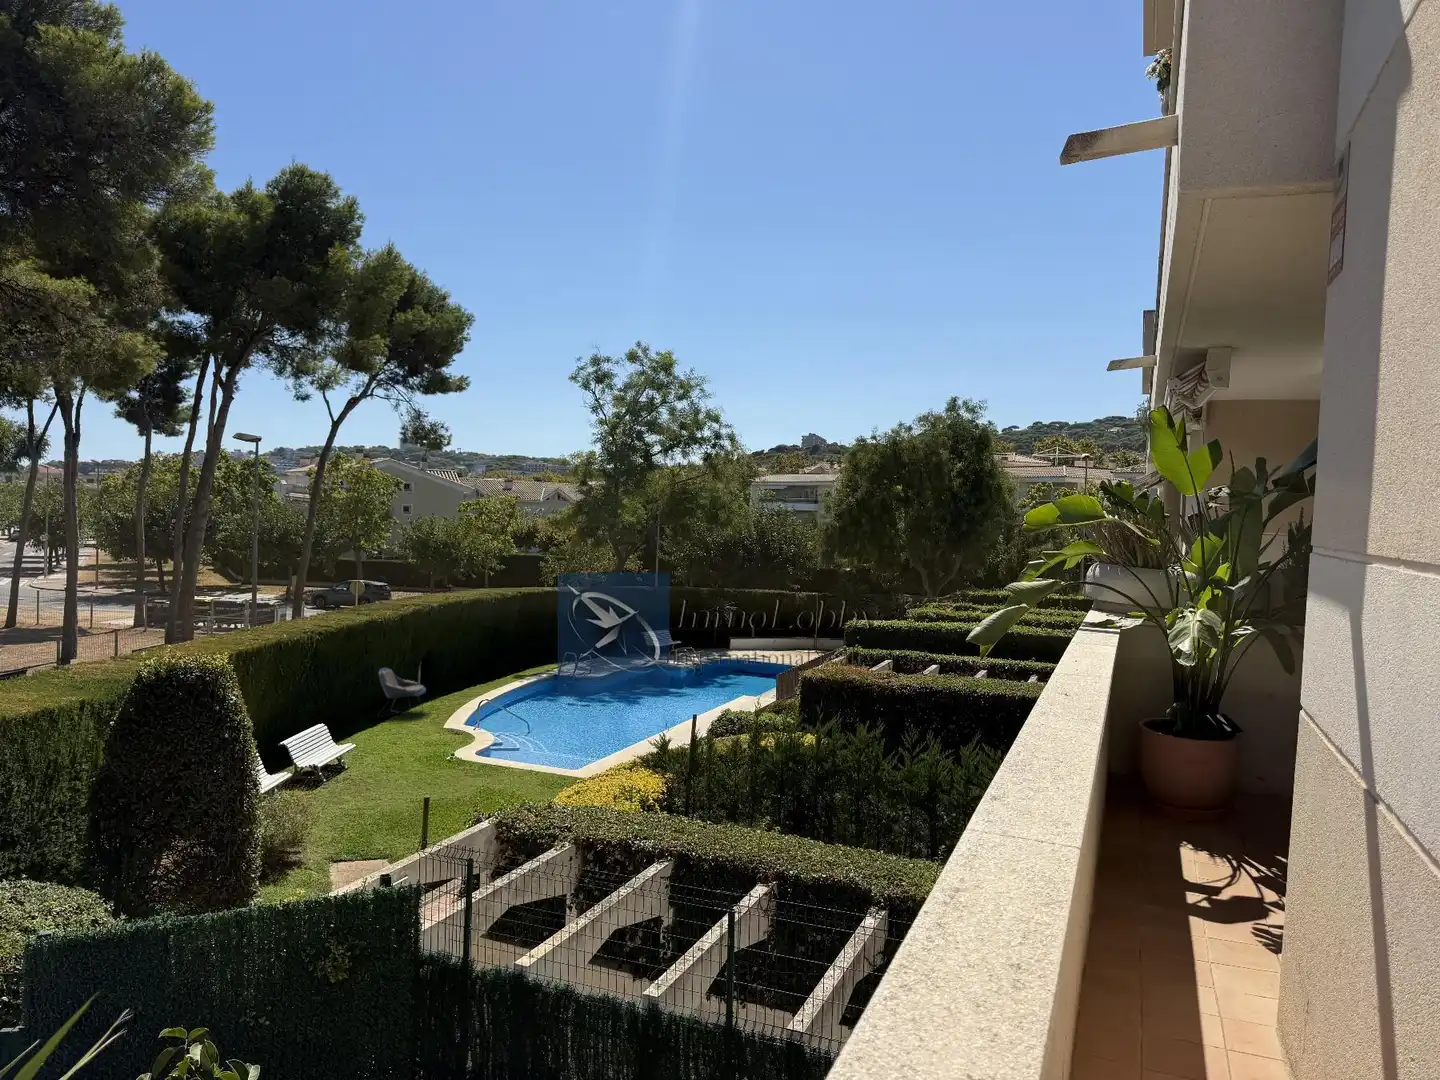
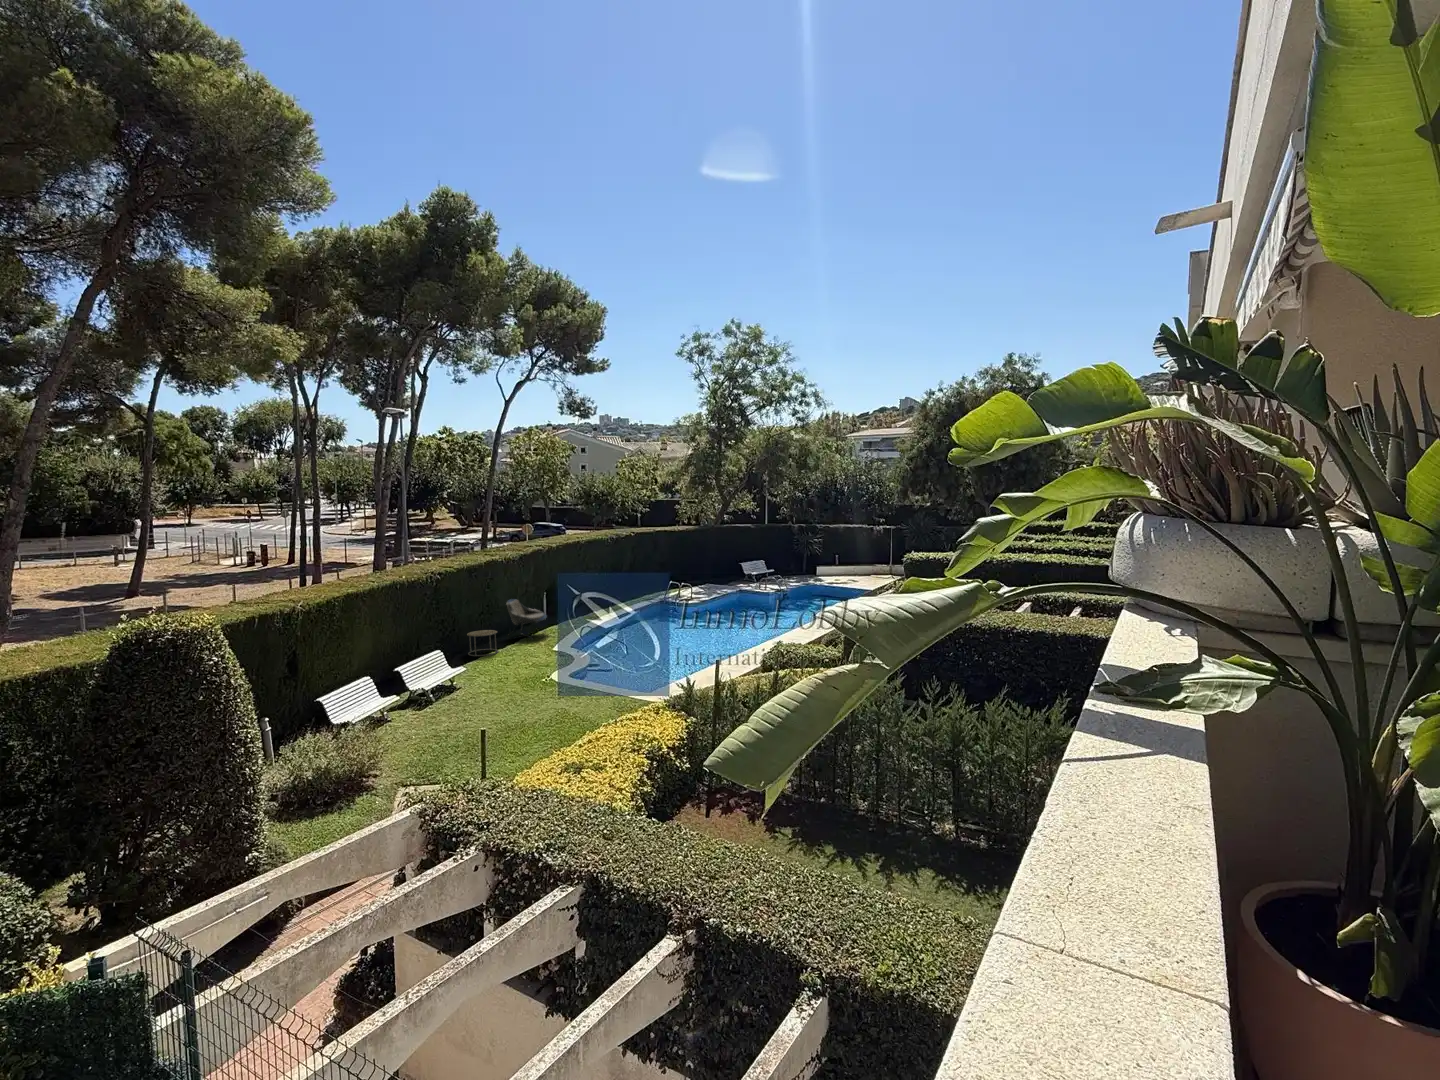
side table: none [337,703,375,734] -> present [467,630,499,656]

